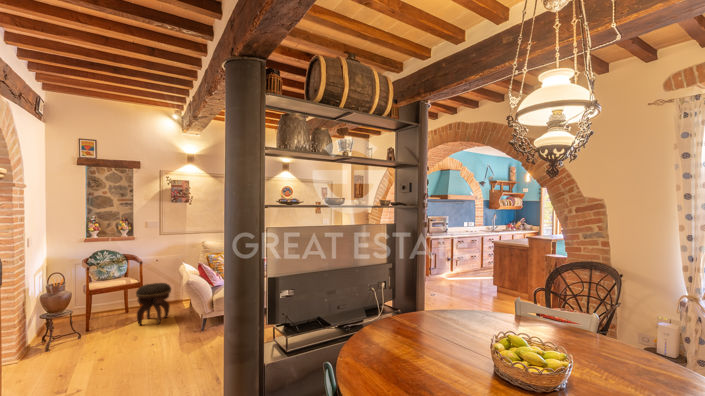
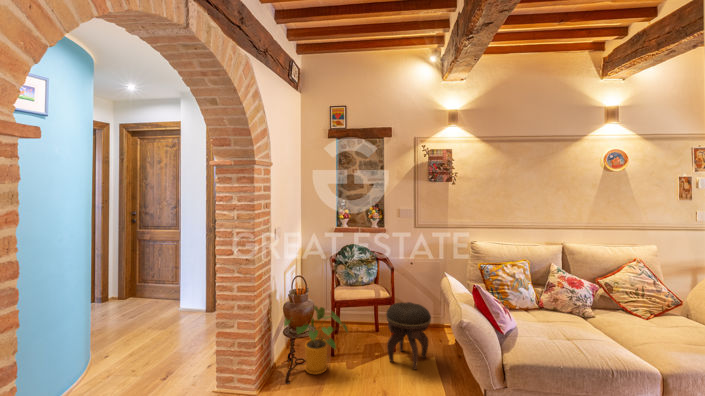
house plant: none [35,294,103,347] -> present [284,306,348,375]

